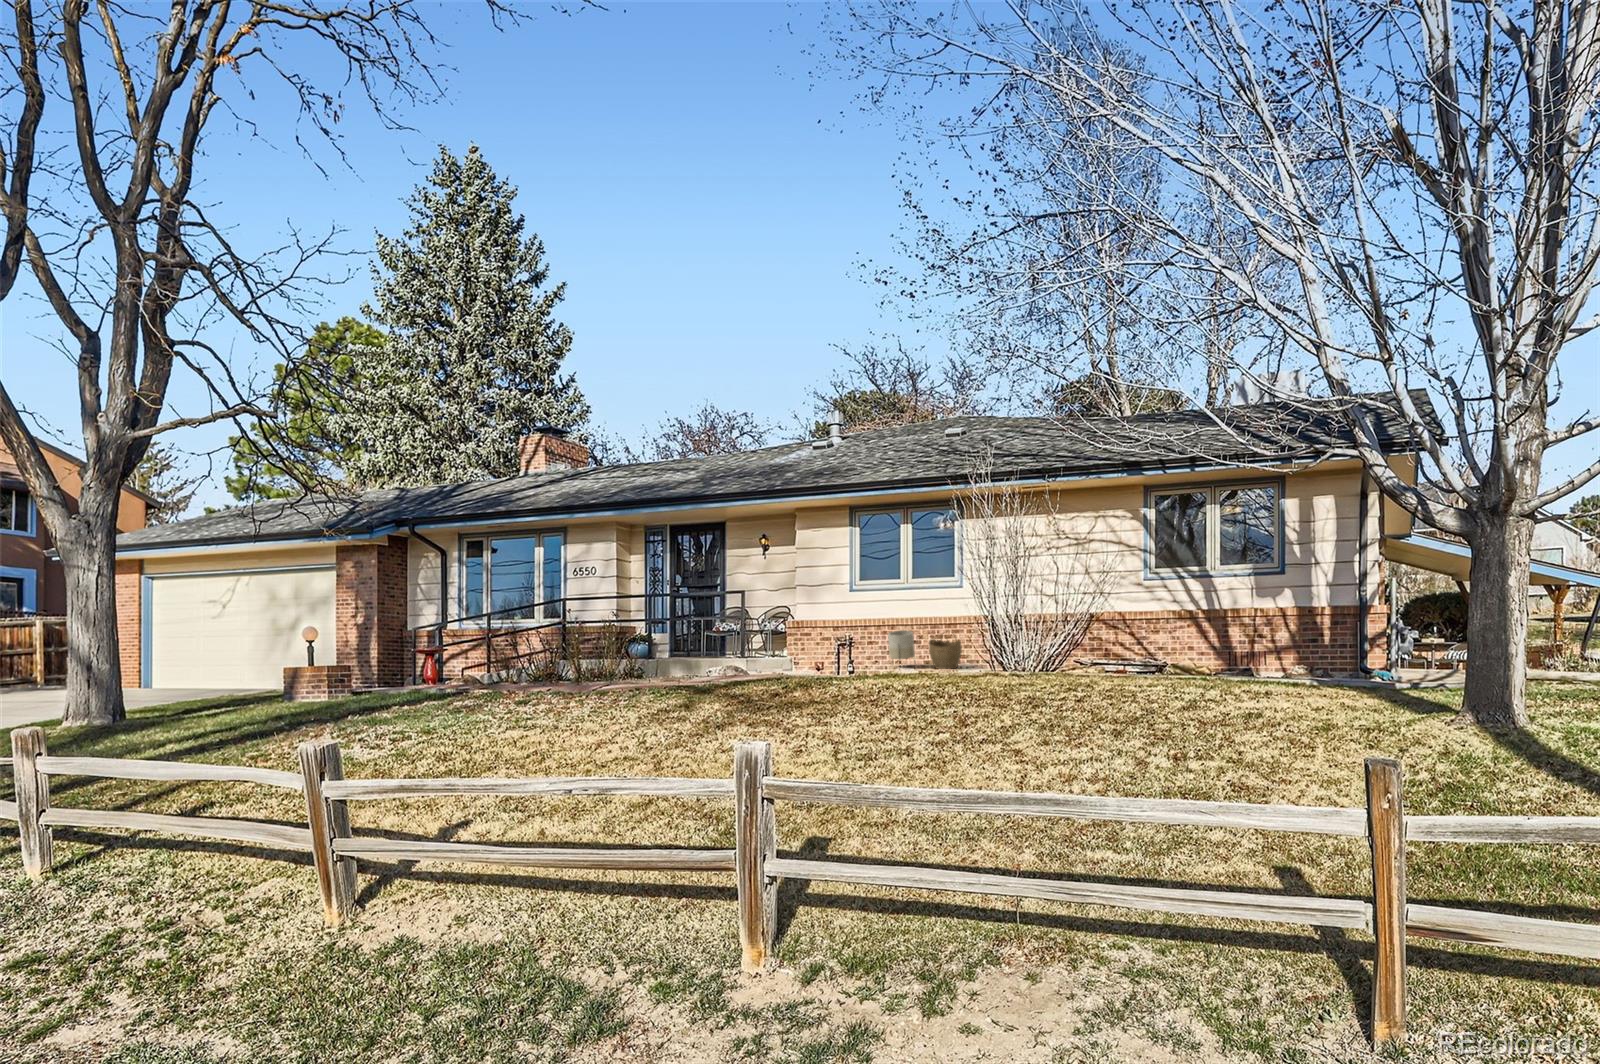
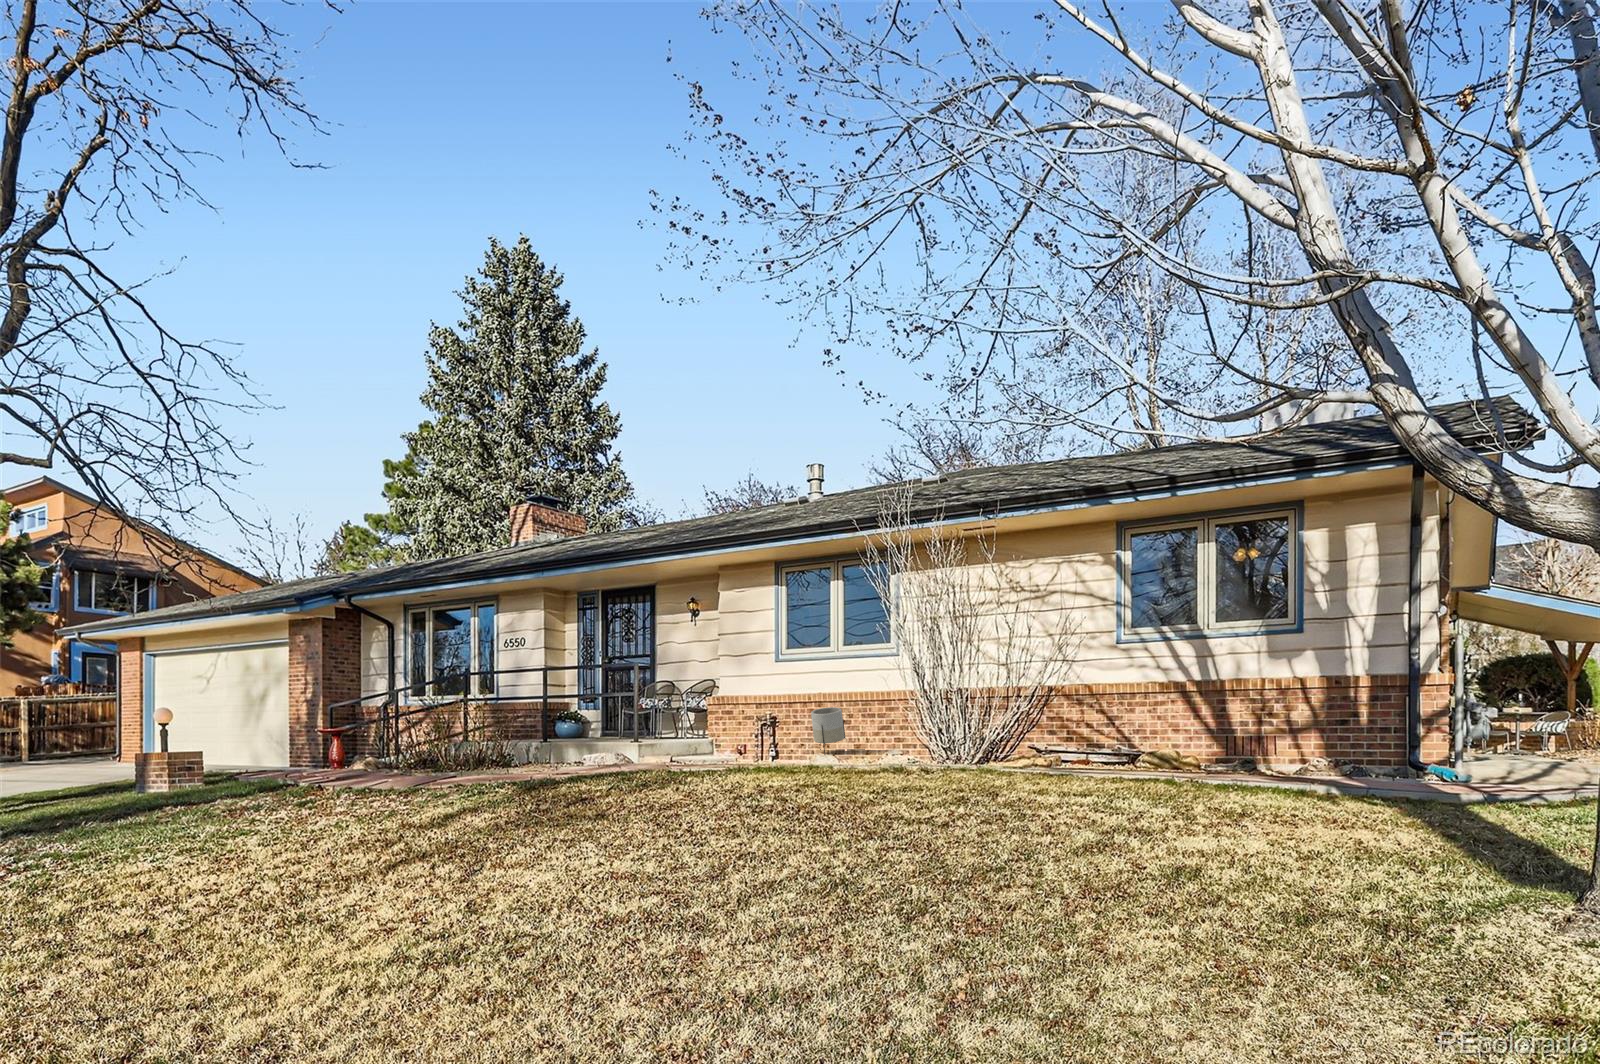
woven basket: present [929,634,962,669] -> none [859,707,899,756]

